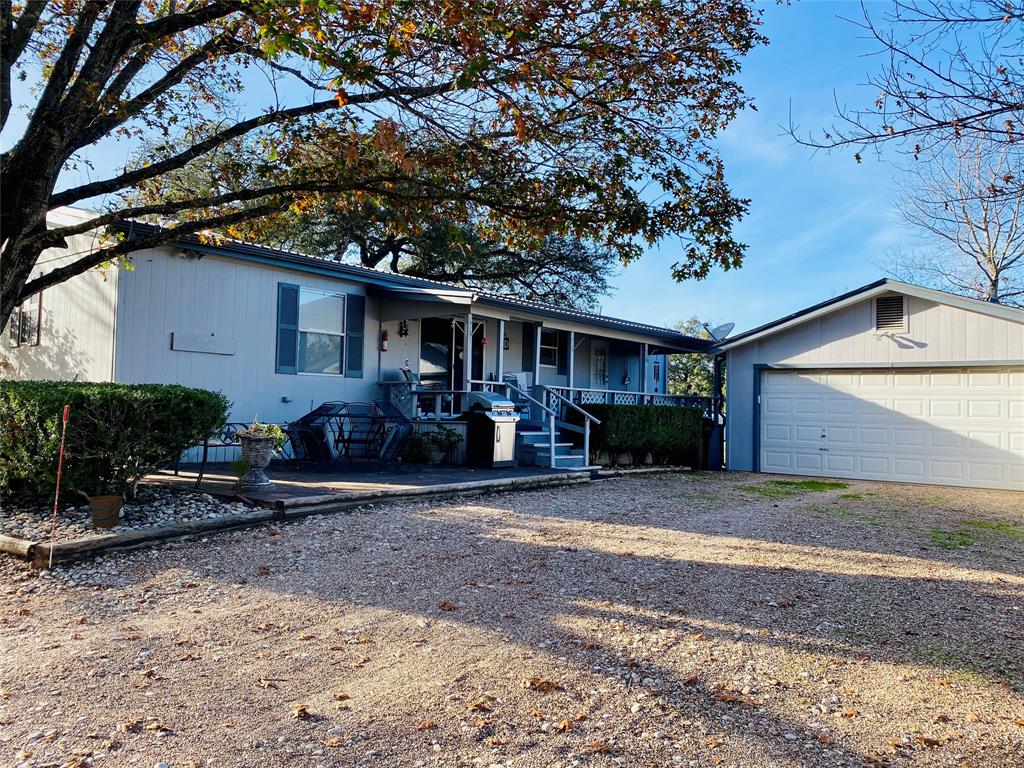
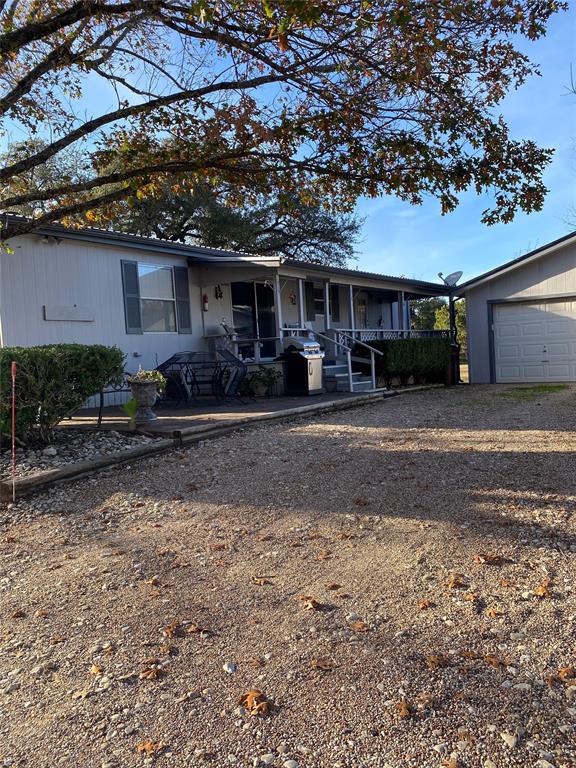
bucket: present [88,496,123,527] -> none [31,437,61,464]

